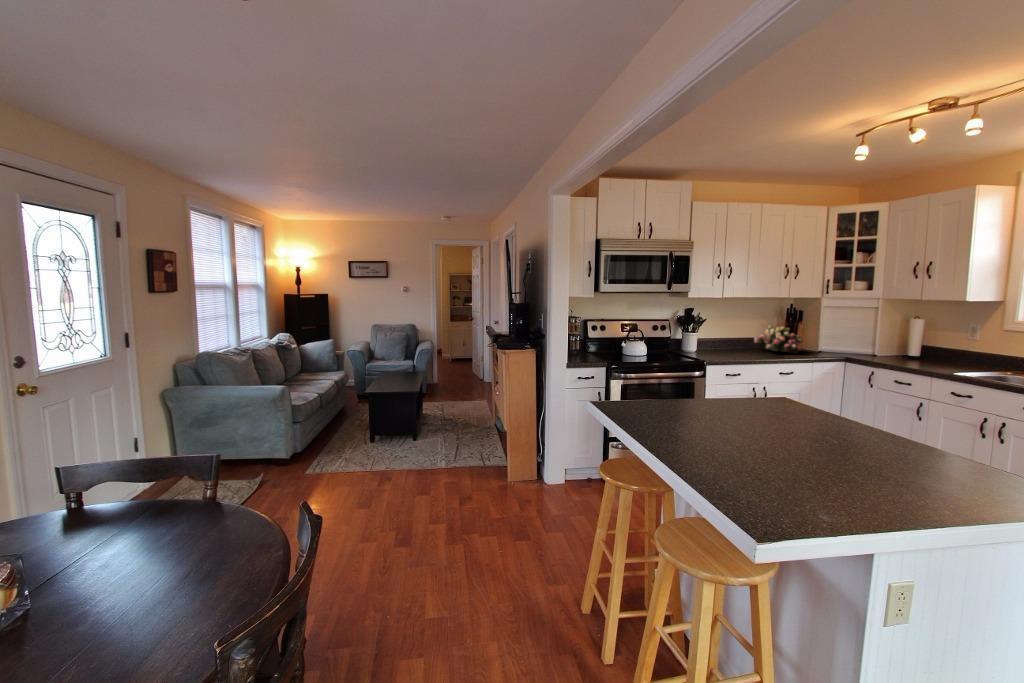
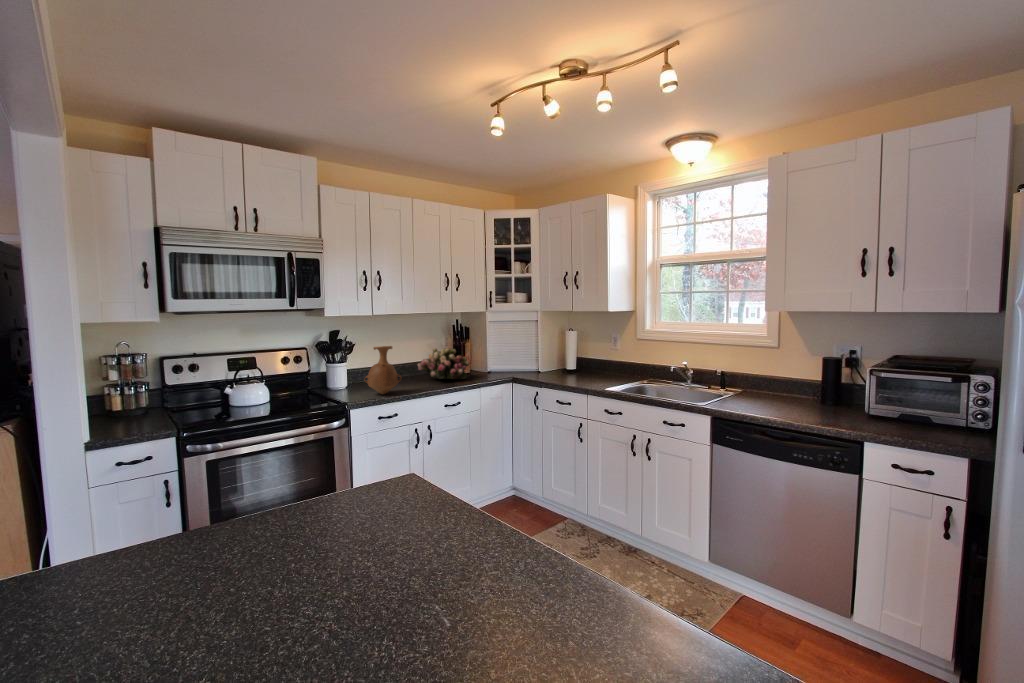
vase: none [714,321,744,357] -> present [364,346,401,394]

